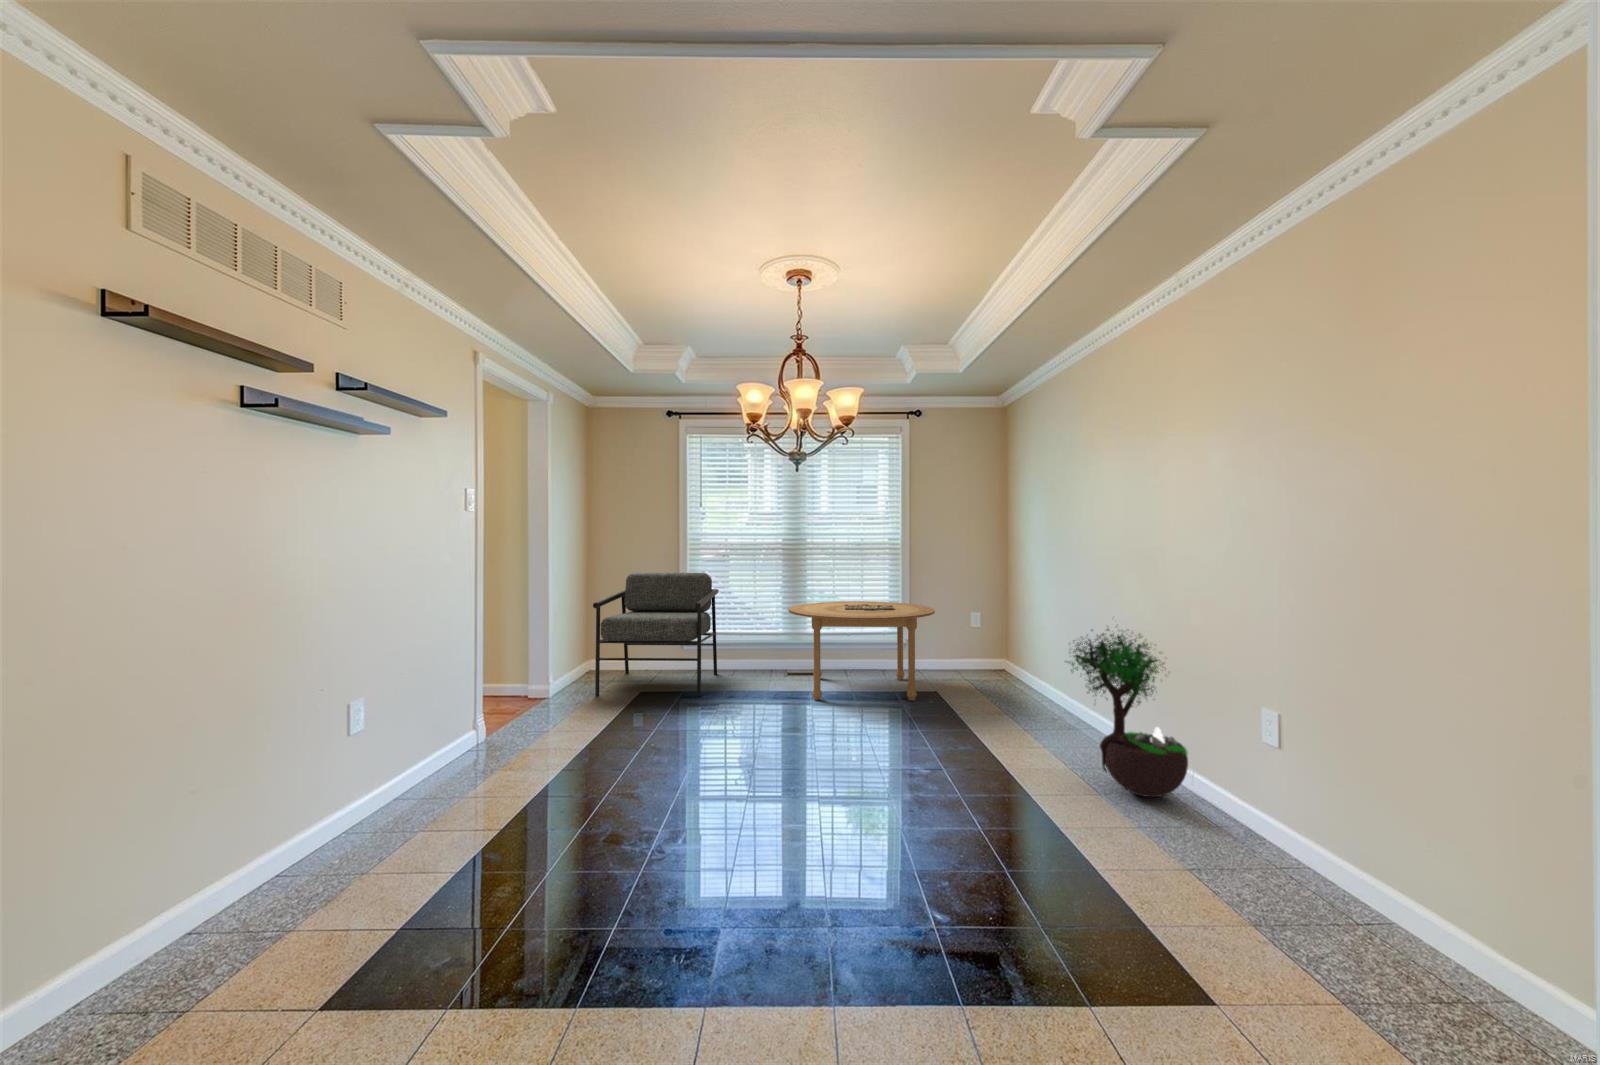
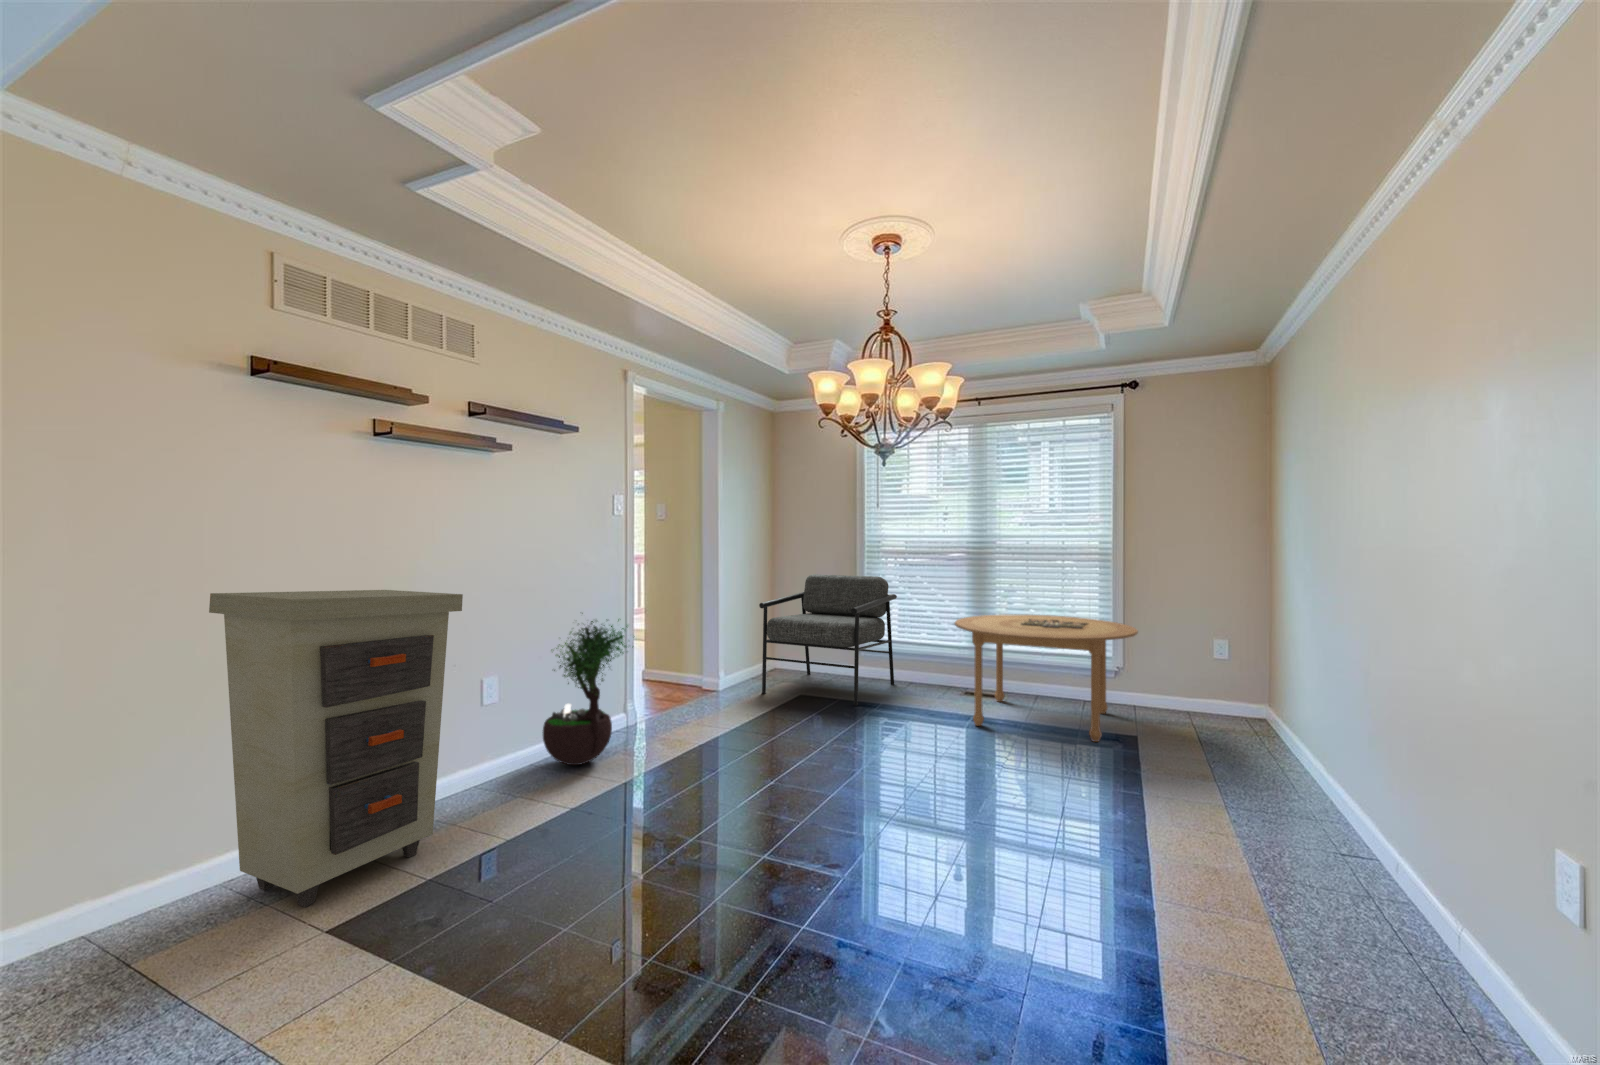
cabinet: none [60,599,397,994] -> present [209,590,463,907]
potted tree: present [1065,629,1188,797] -> present [543,613,633,765]

